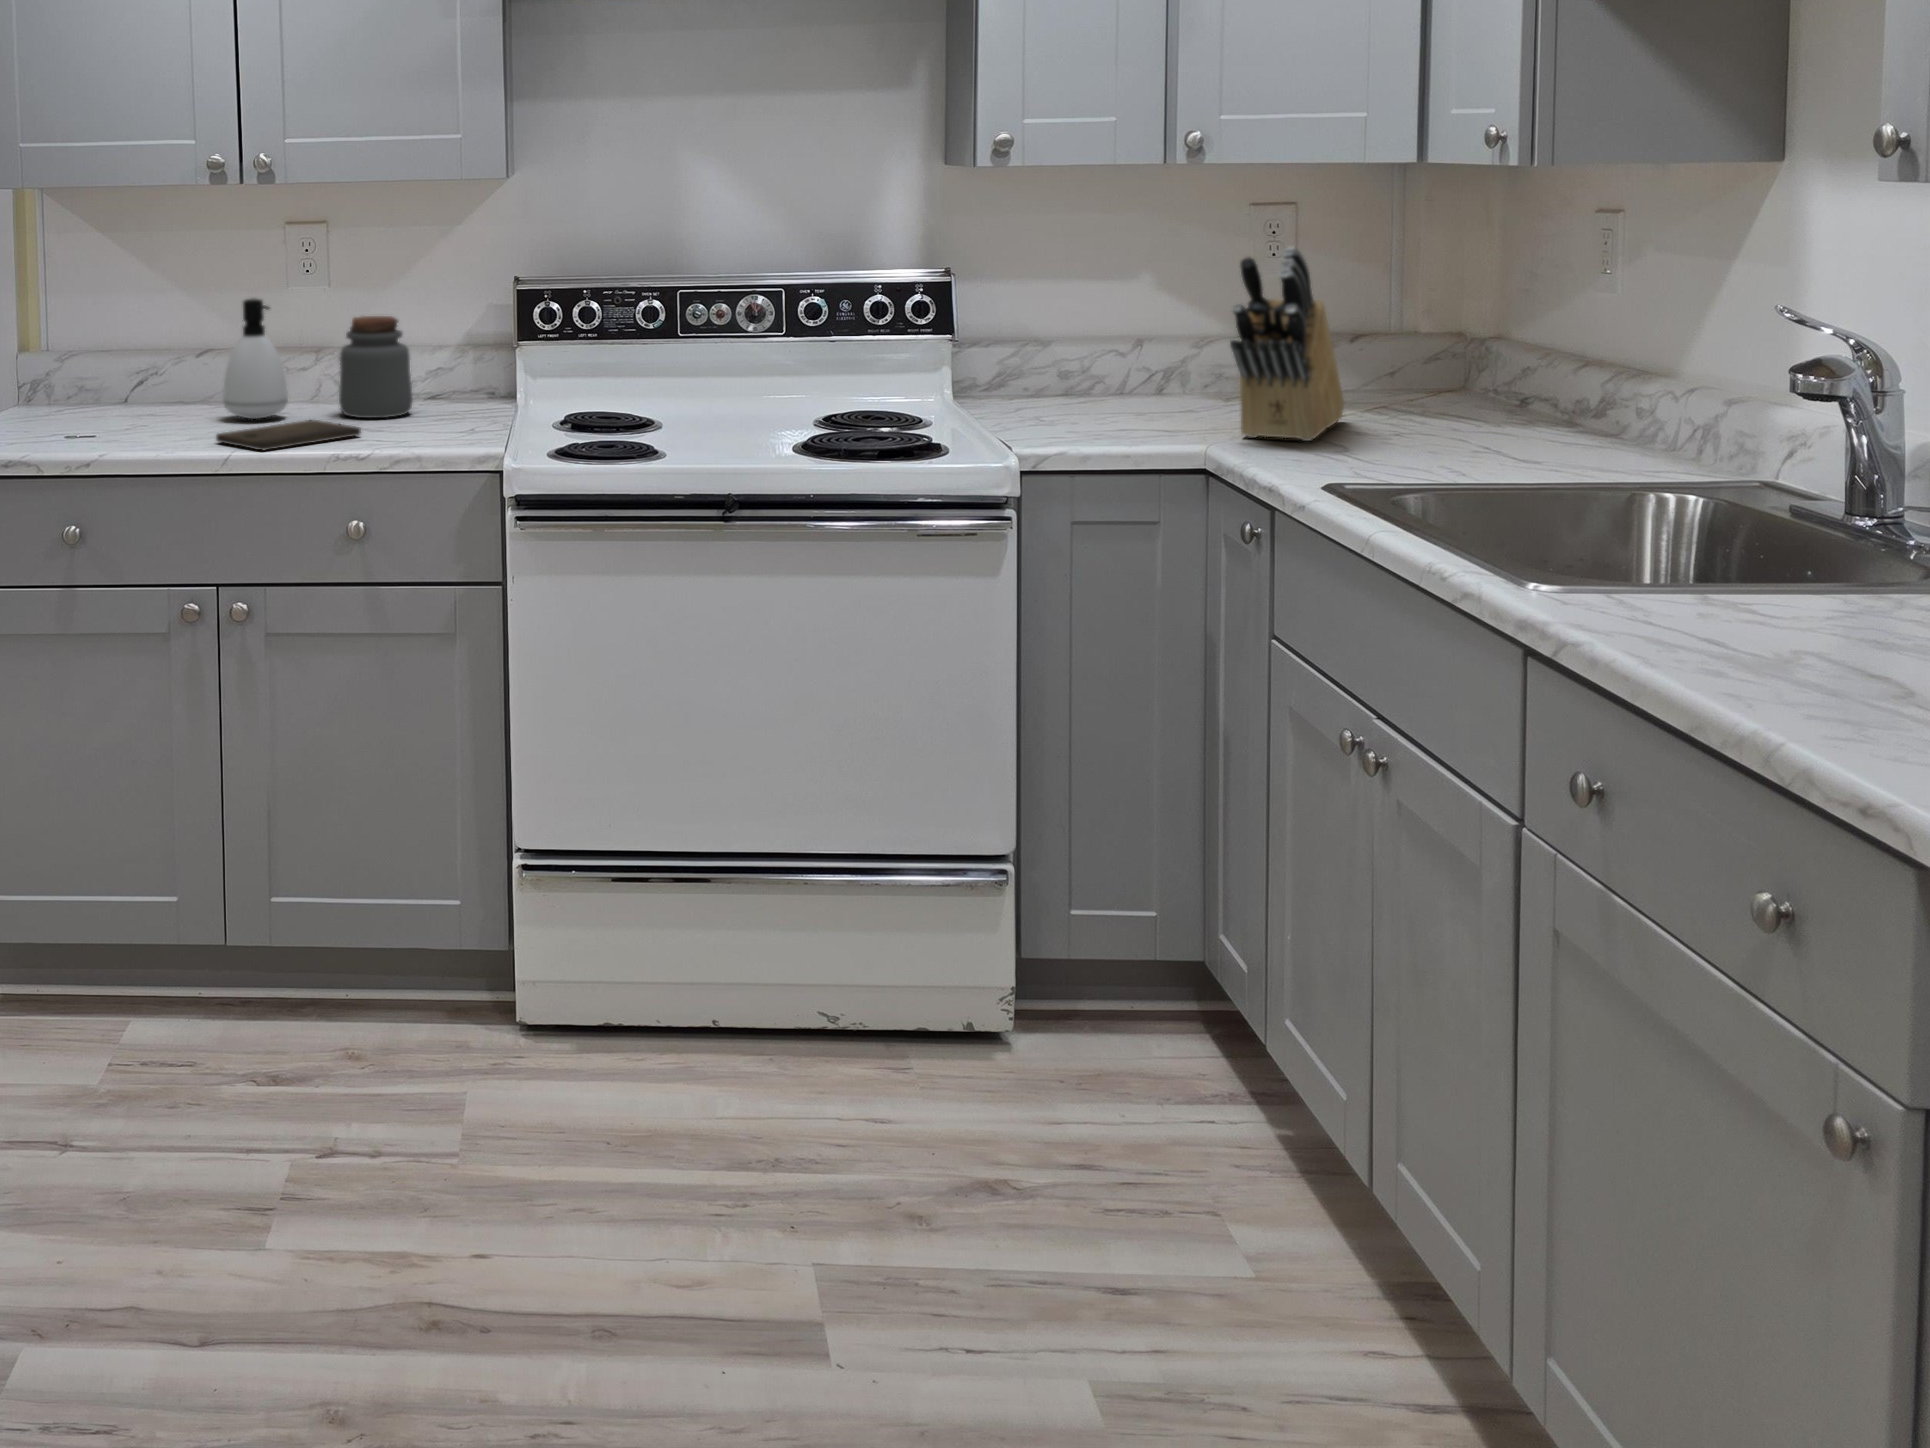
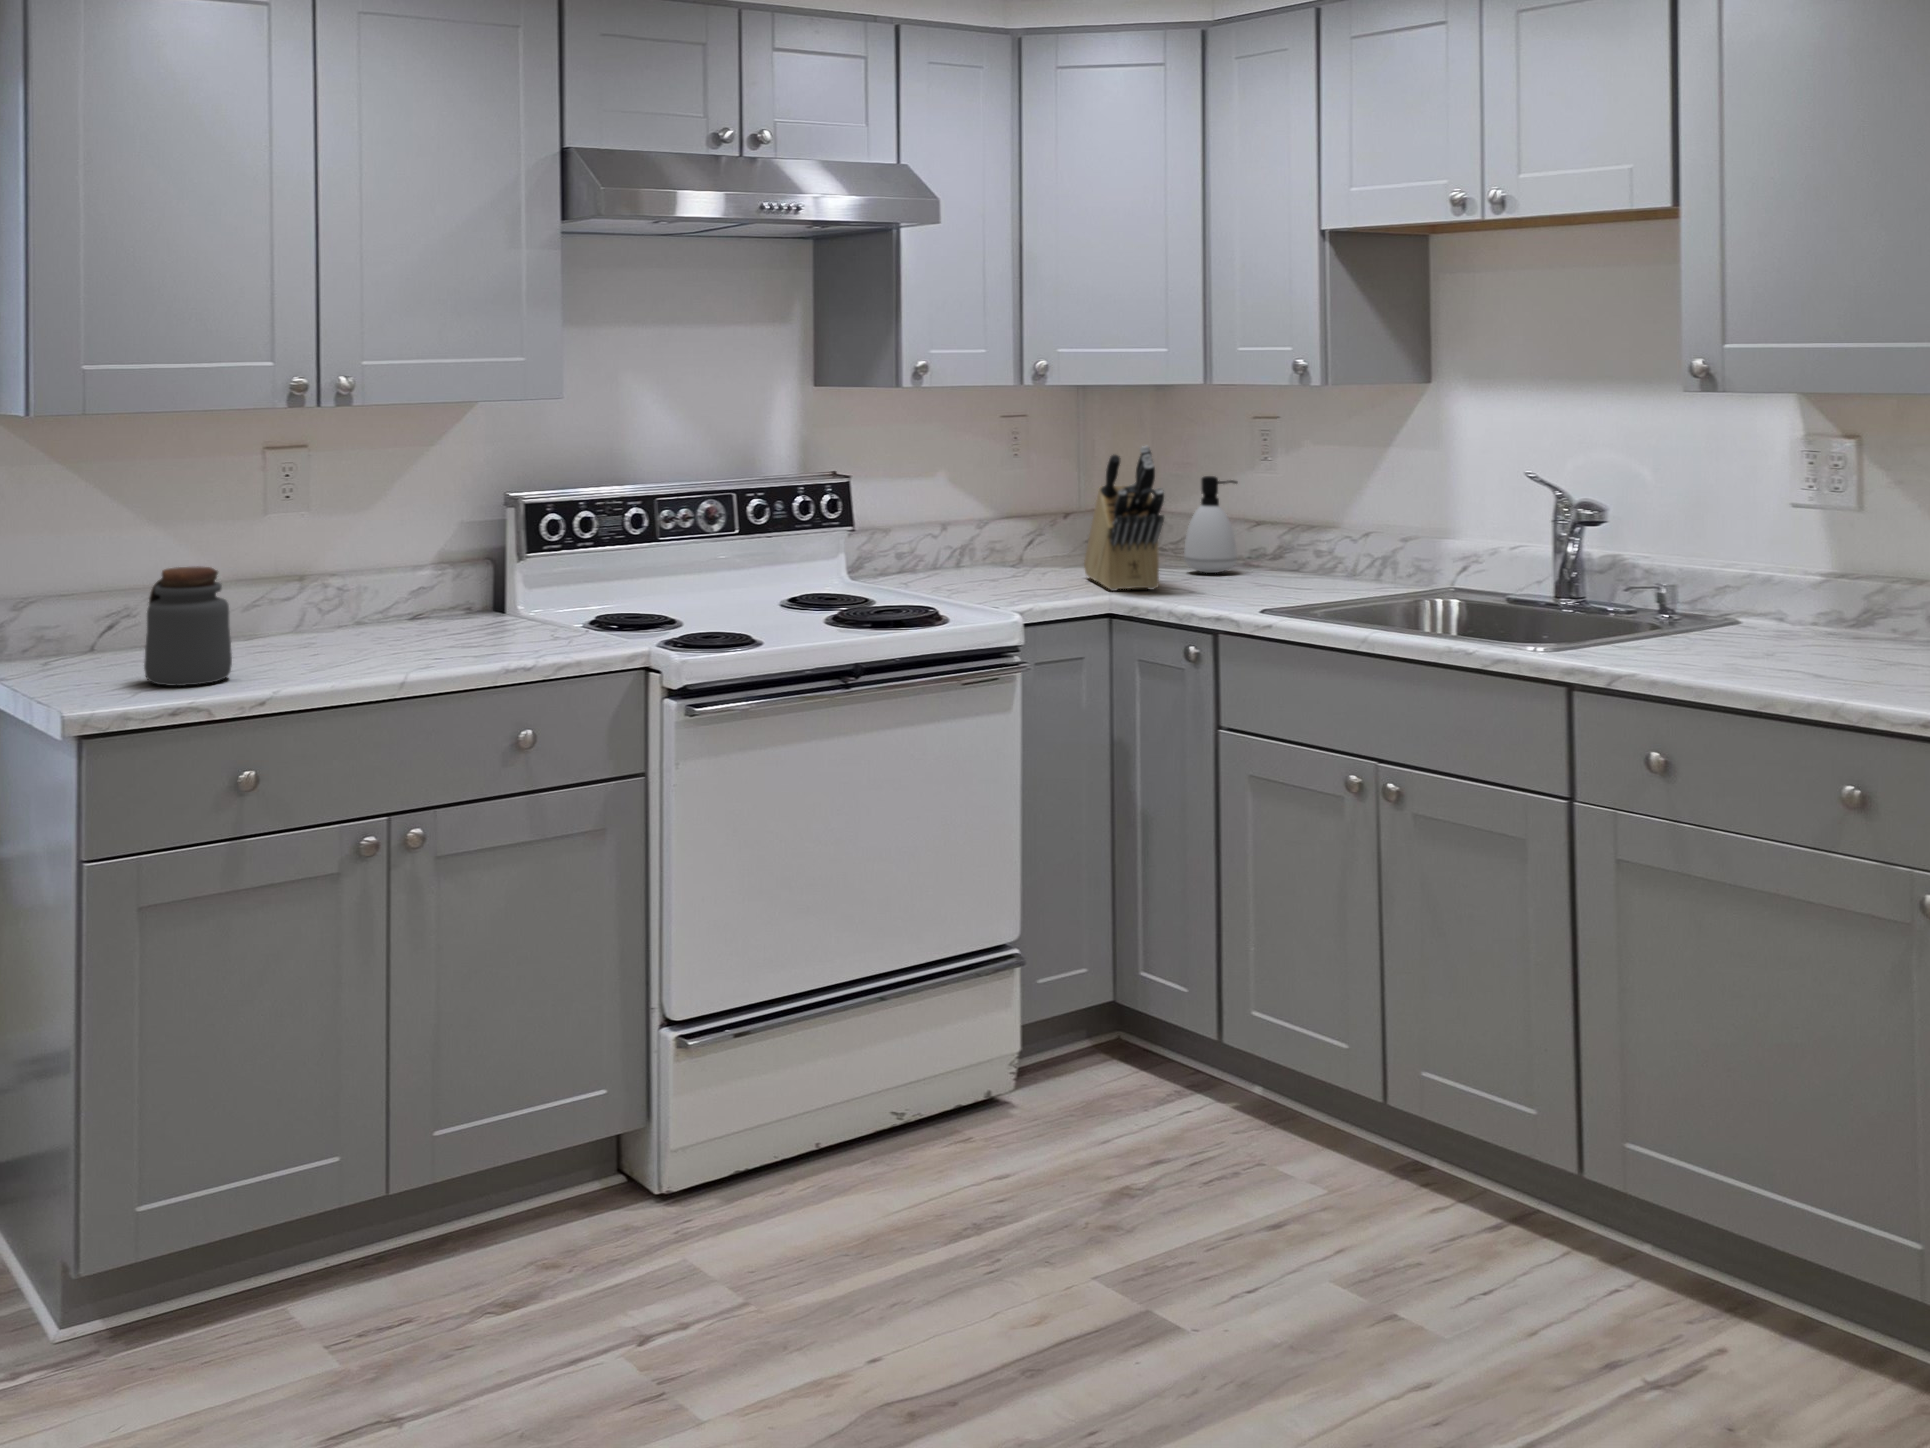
soap dispenser: present [223,298,288,419] -> present [1184,476,1237,573]
jar: present [339,316,413,418] -> present [144,566,232,686]
cutting board: present [216,420,361,450] -> none [352,640,471,670]

